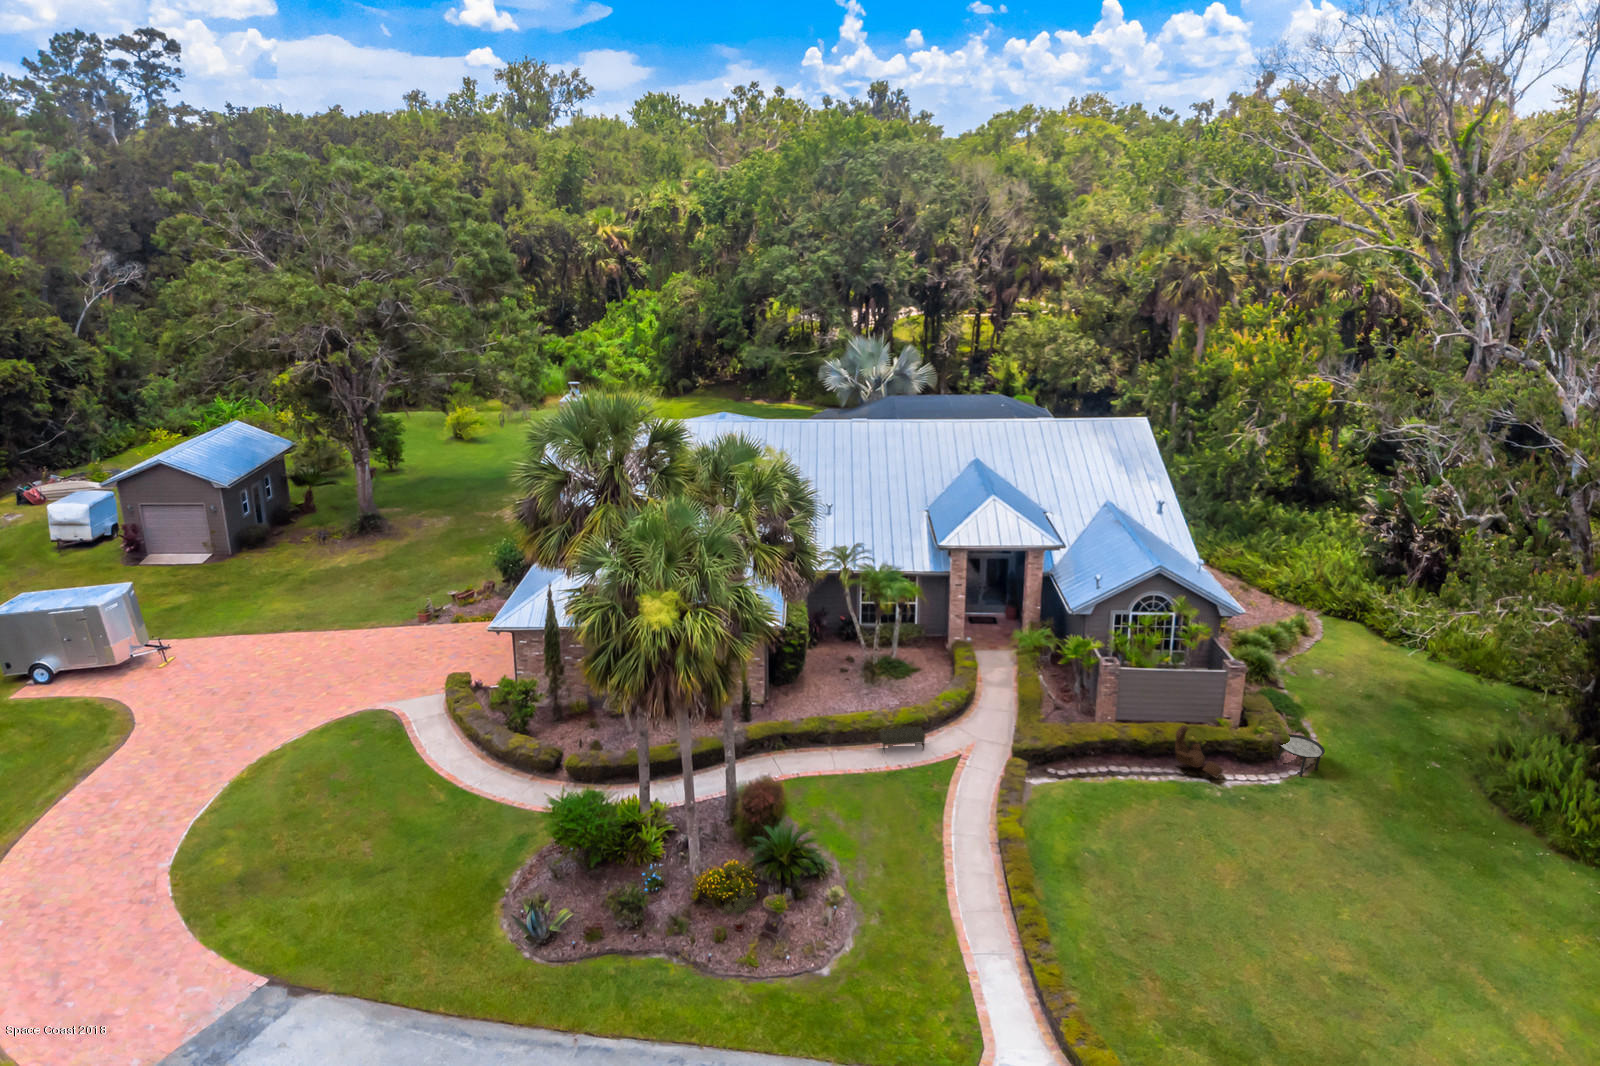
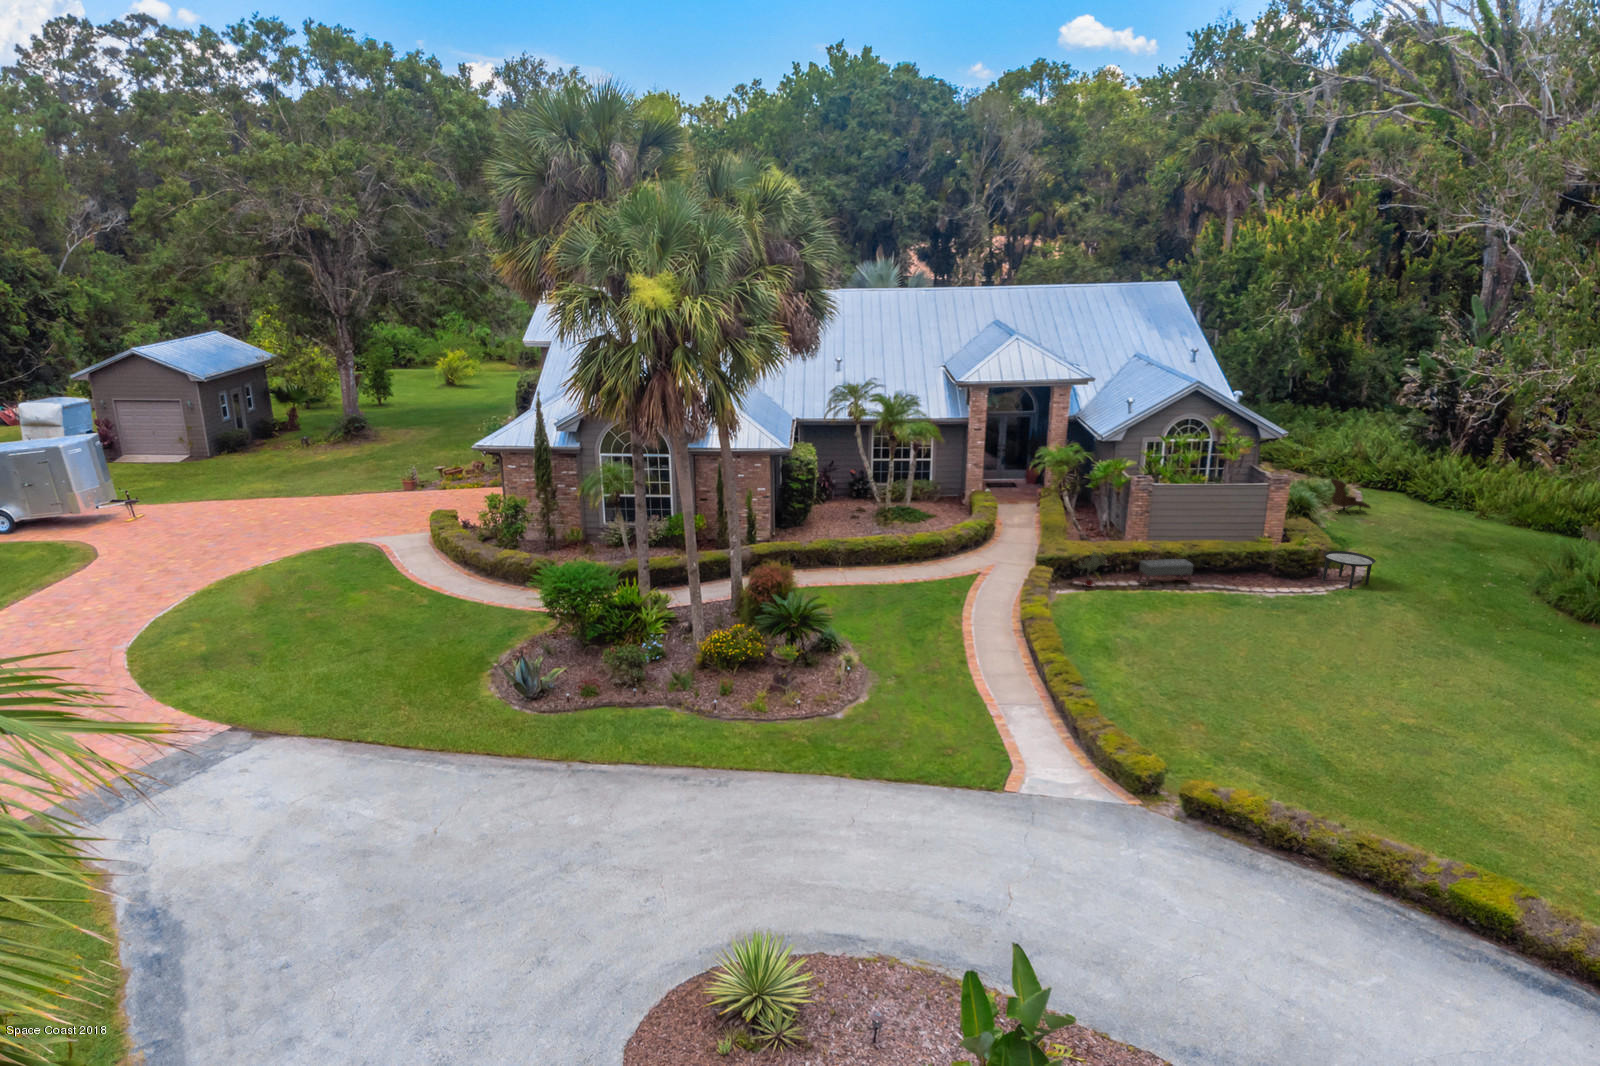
lounge chair: present [1175,725,1222,779] -> present [1331,479,1370,513]
bench: present [880,727,925,752] -> present [1139,559,1194,585]
potted tree: present [722,889,756,931] -> present [1077,552,1105,587]

